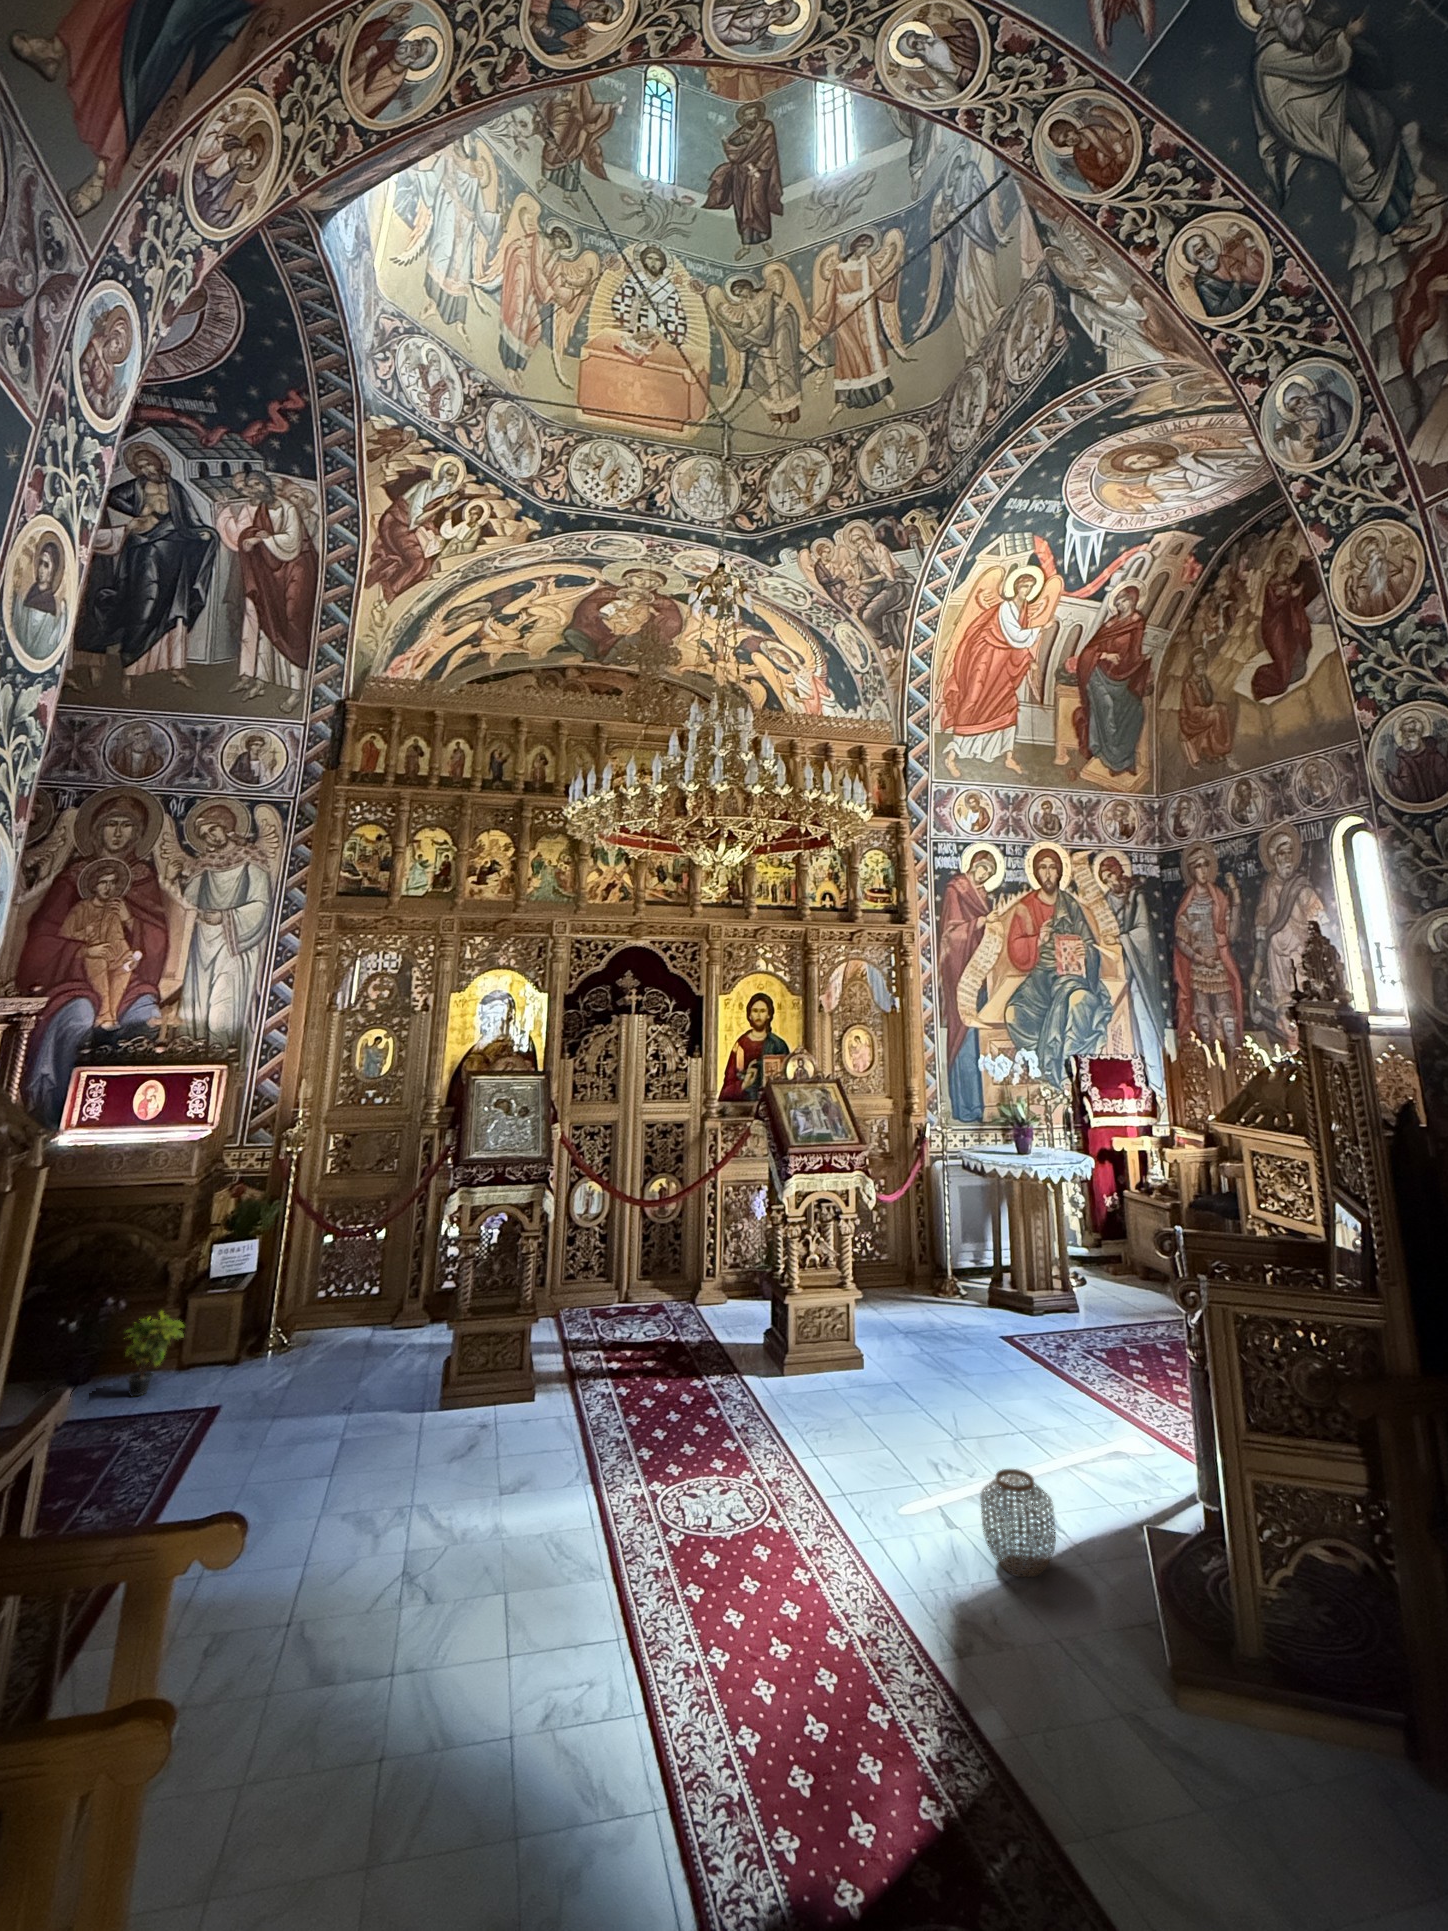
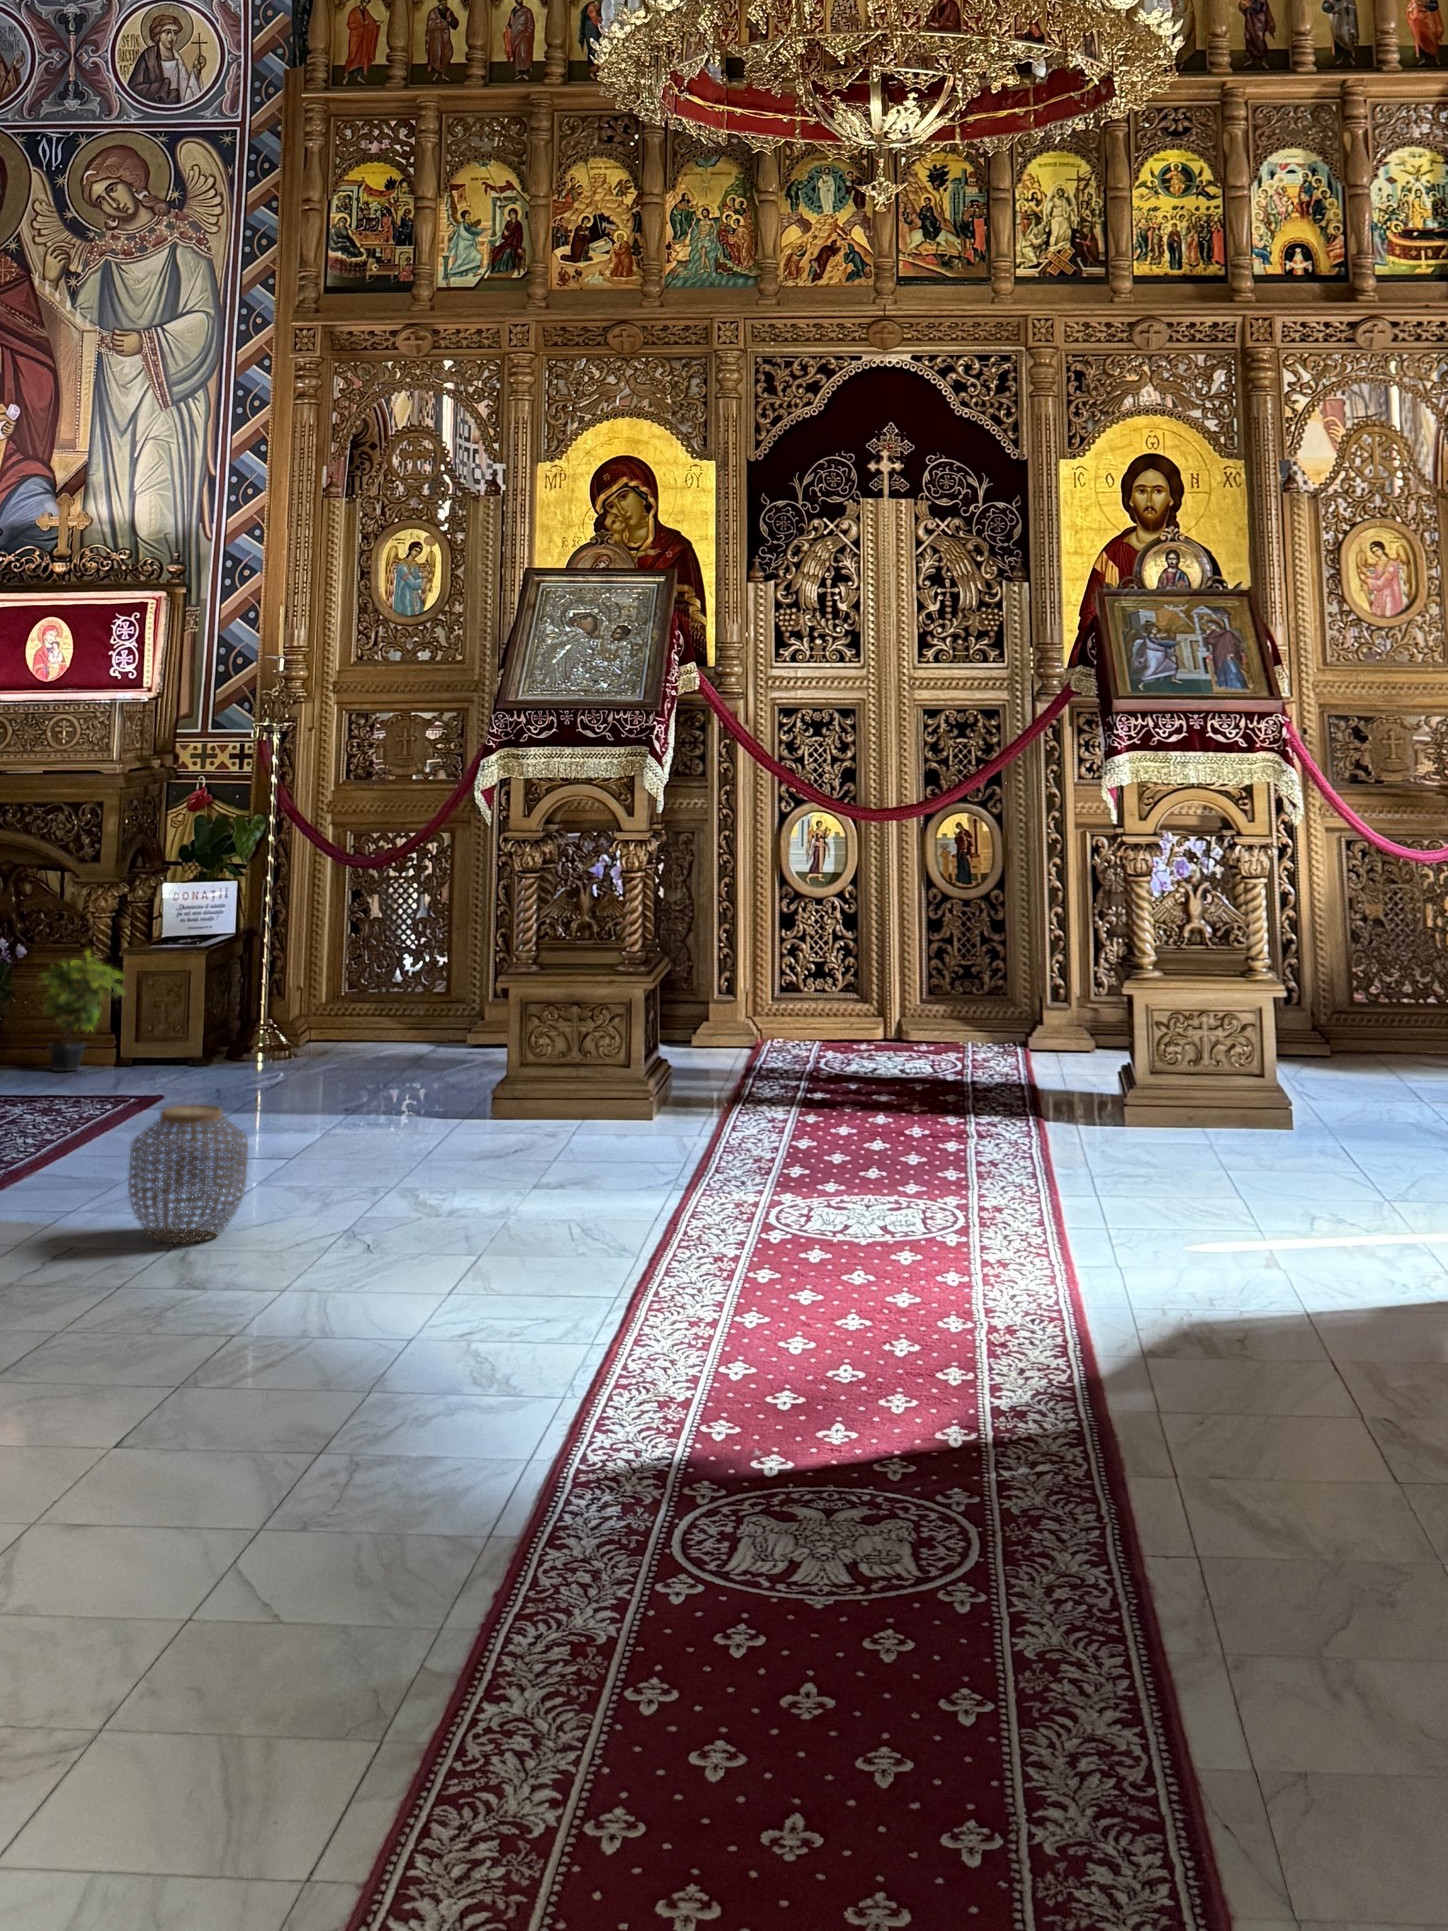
woven basket: present [981,1469,1056,1577] -> present [128,1105,248,1243]

